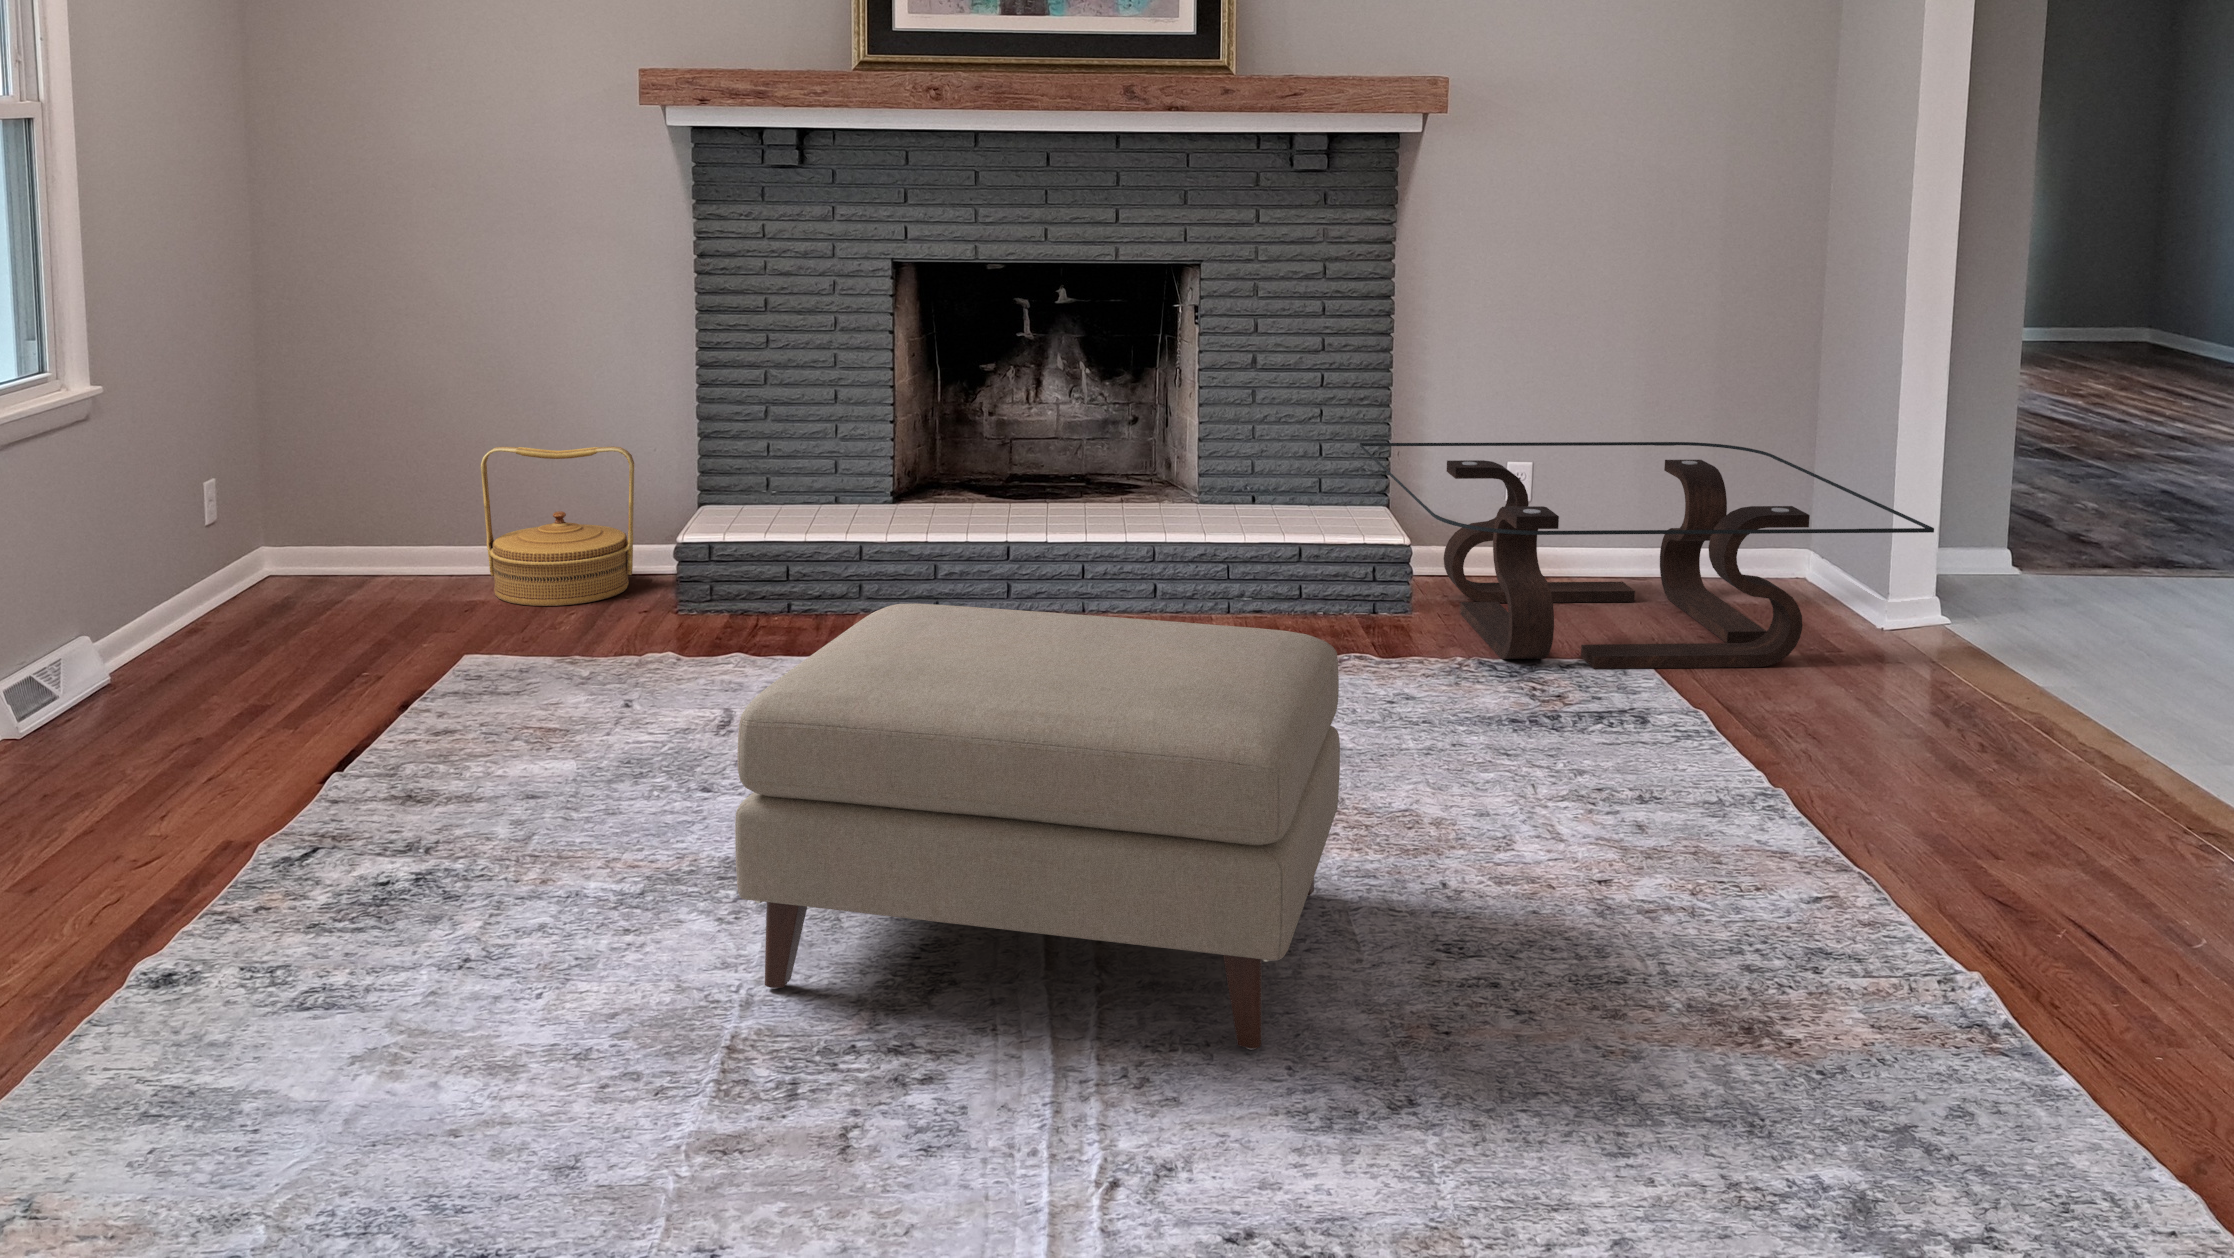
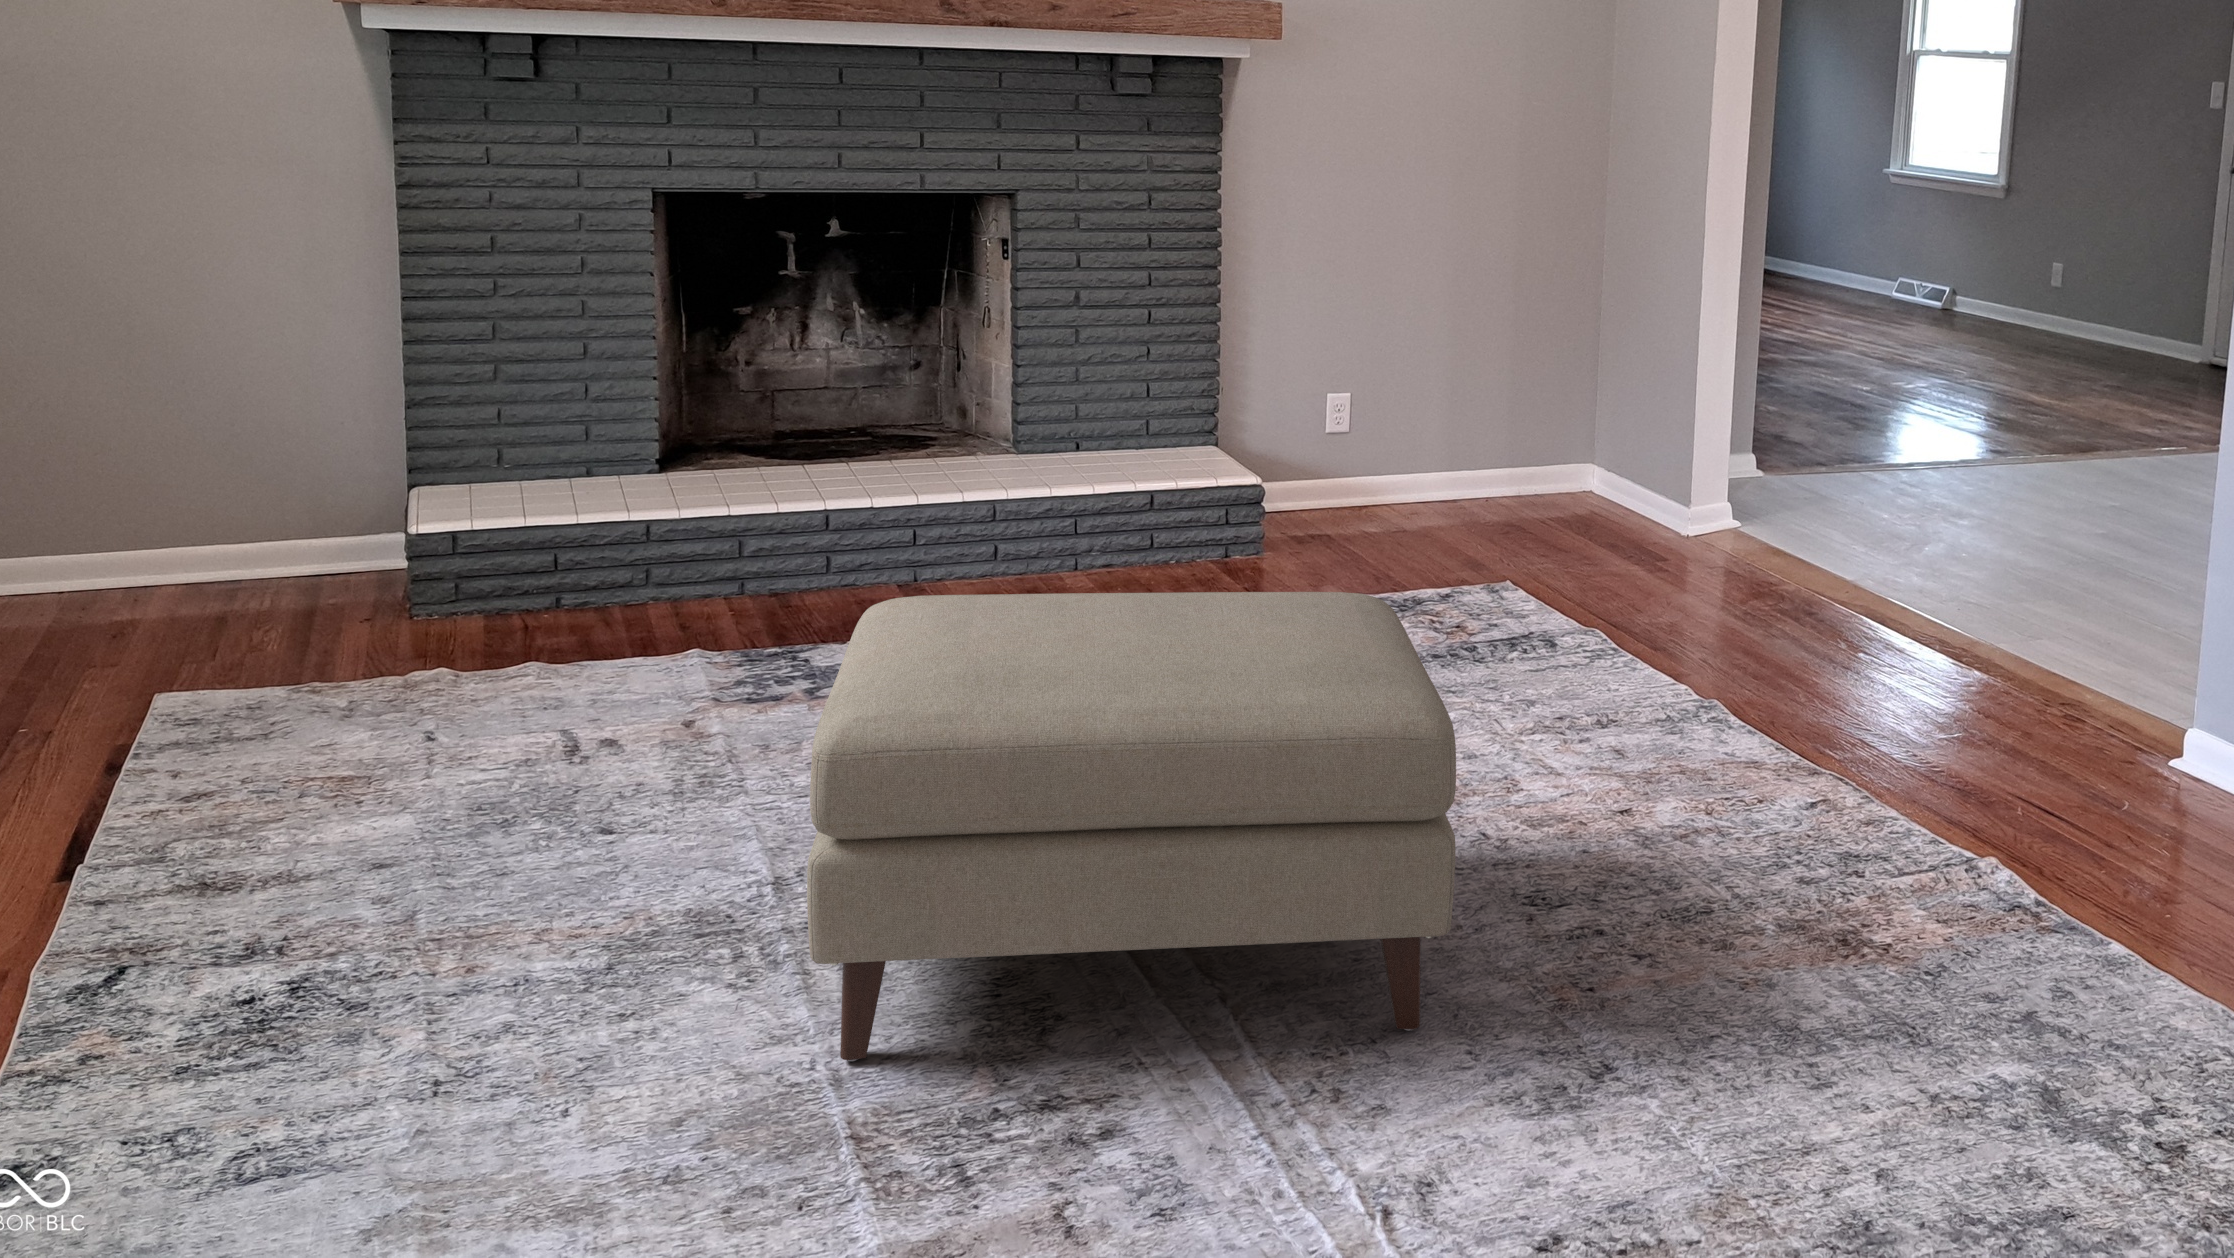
coffee table: present [1360,442,1934,669] -> none [1187,370,1766,598]
woven basket: present [481,446,634,606] -> none [94,423,323,632]

